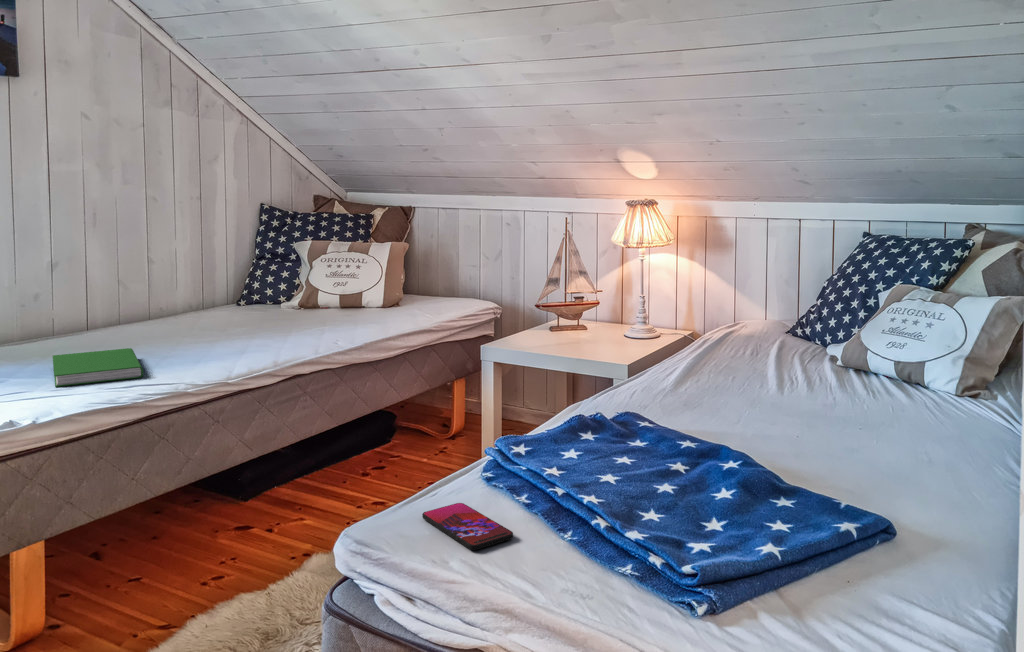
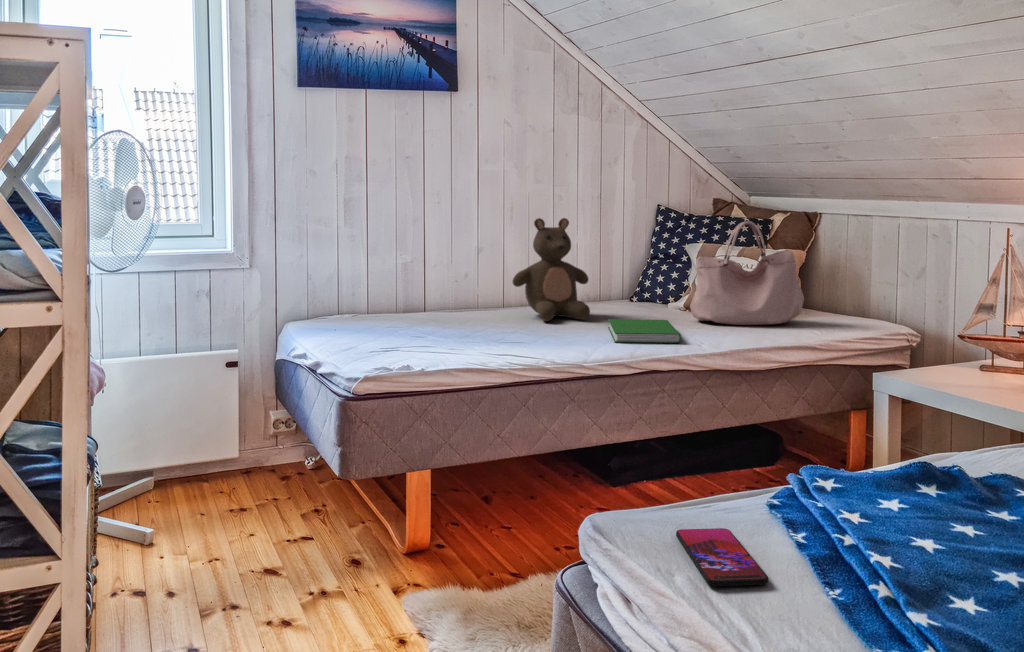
handbag: none [313,219,417,320] -> present [690,221,804,325]
stuffed bear: none [115,222,211,335] -> present [513,218,590,321]
hardcover book: present [53,348,143,387] -> present [608,319,681,343]

